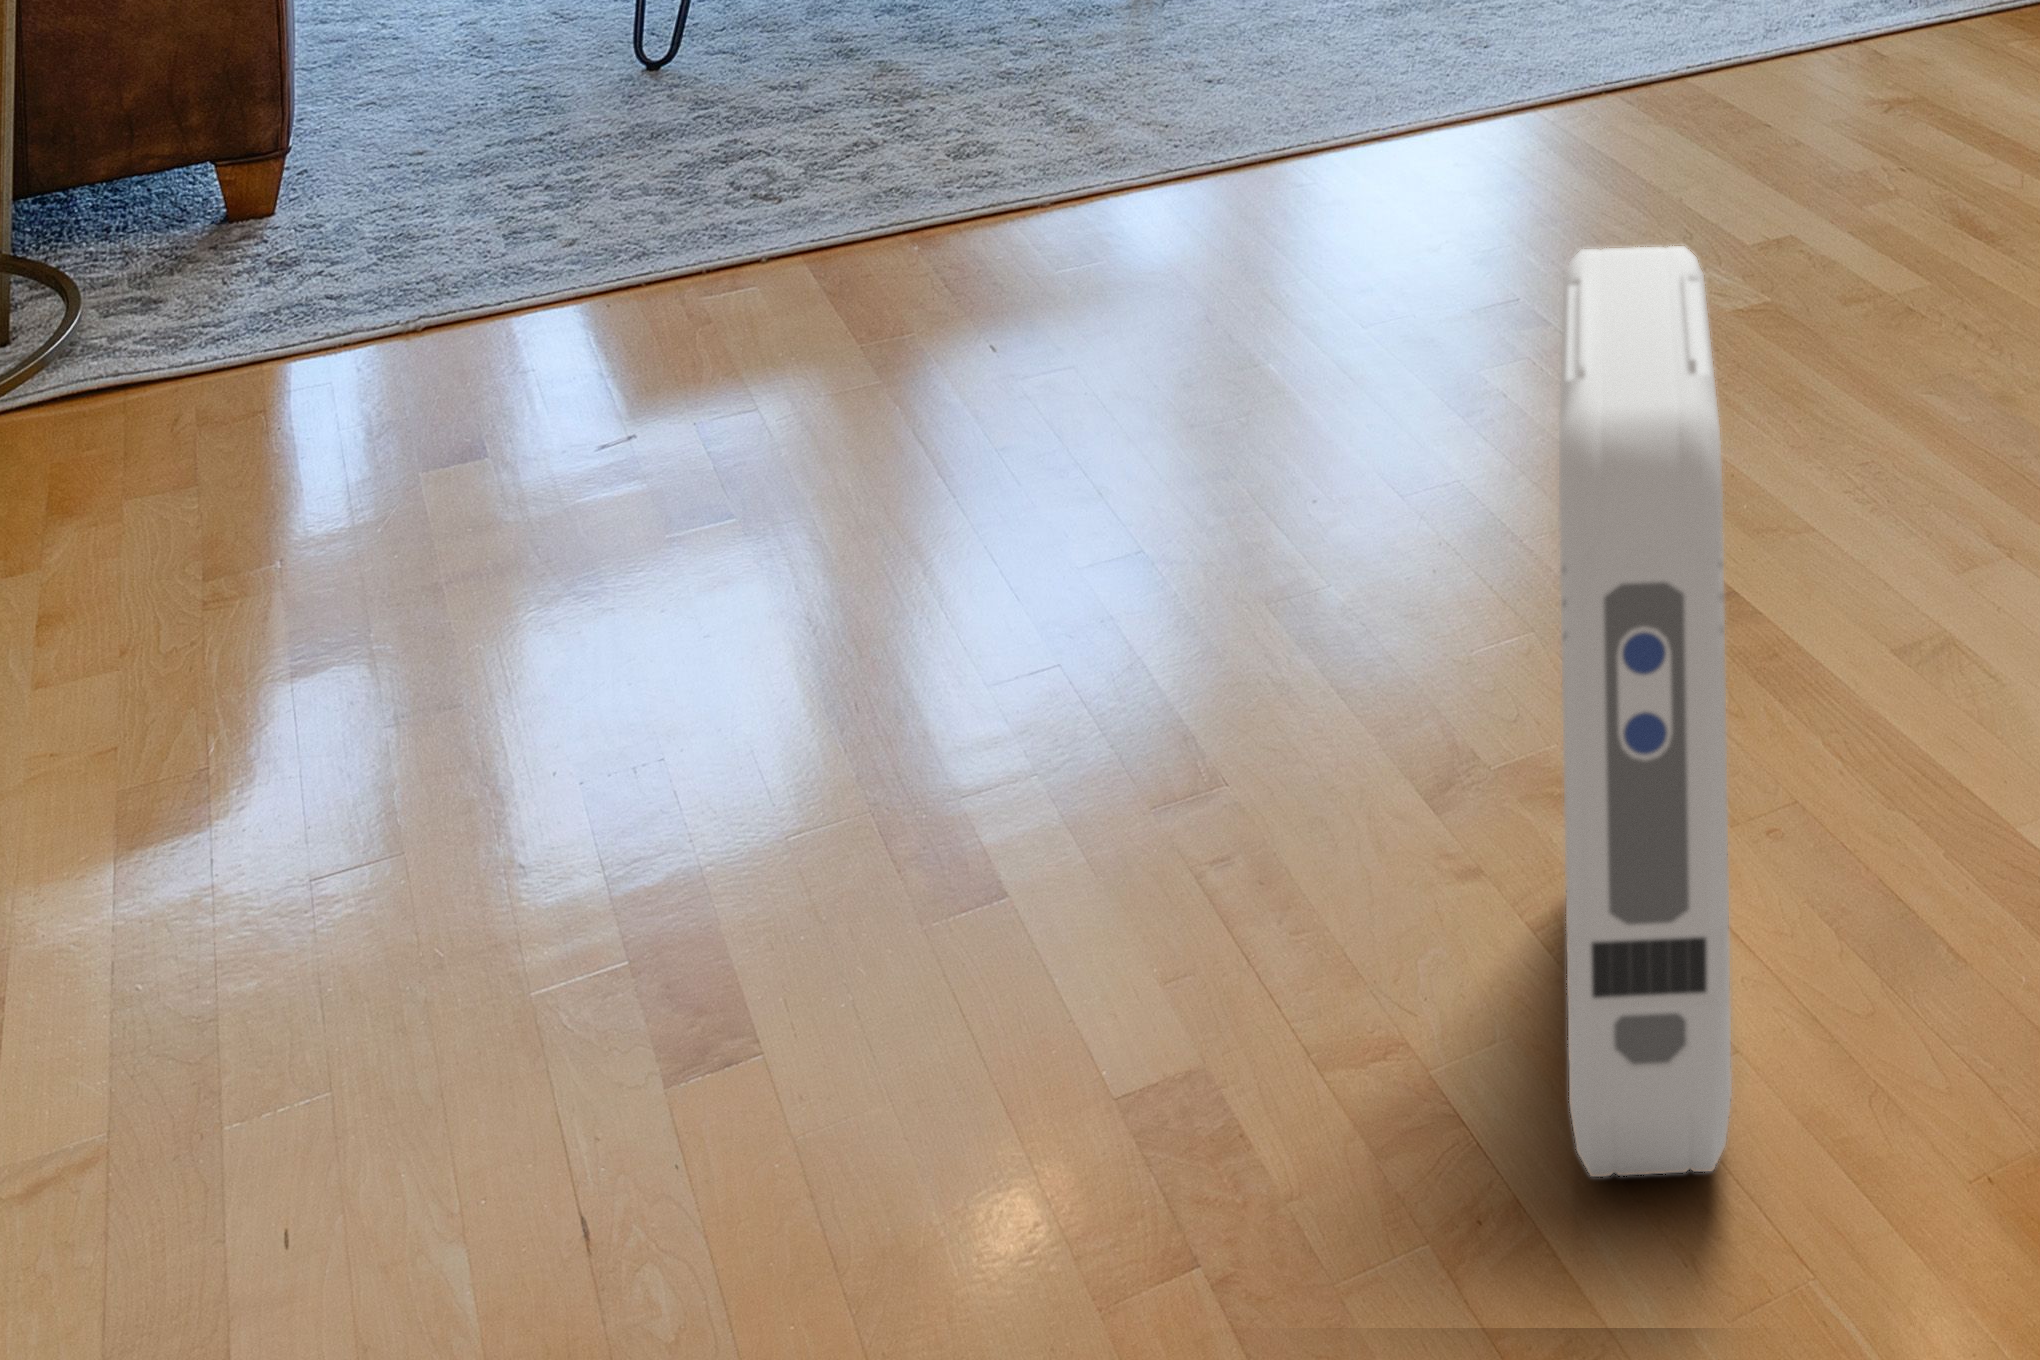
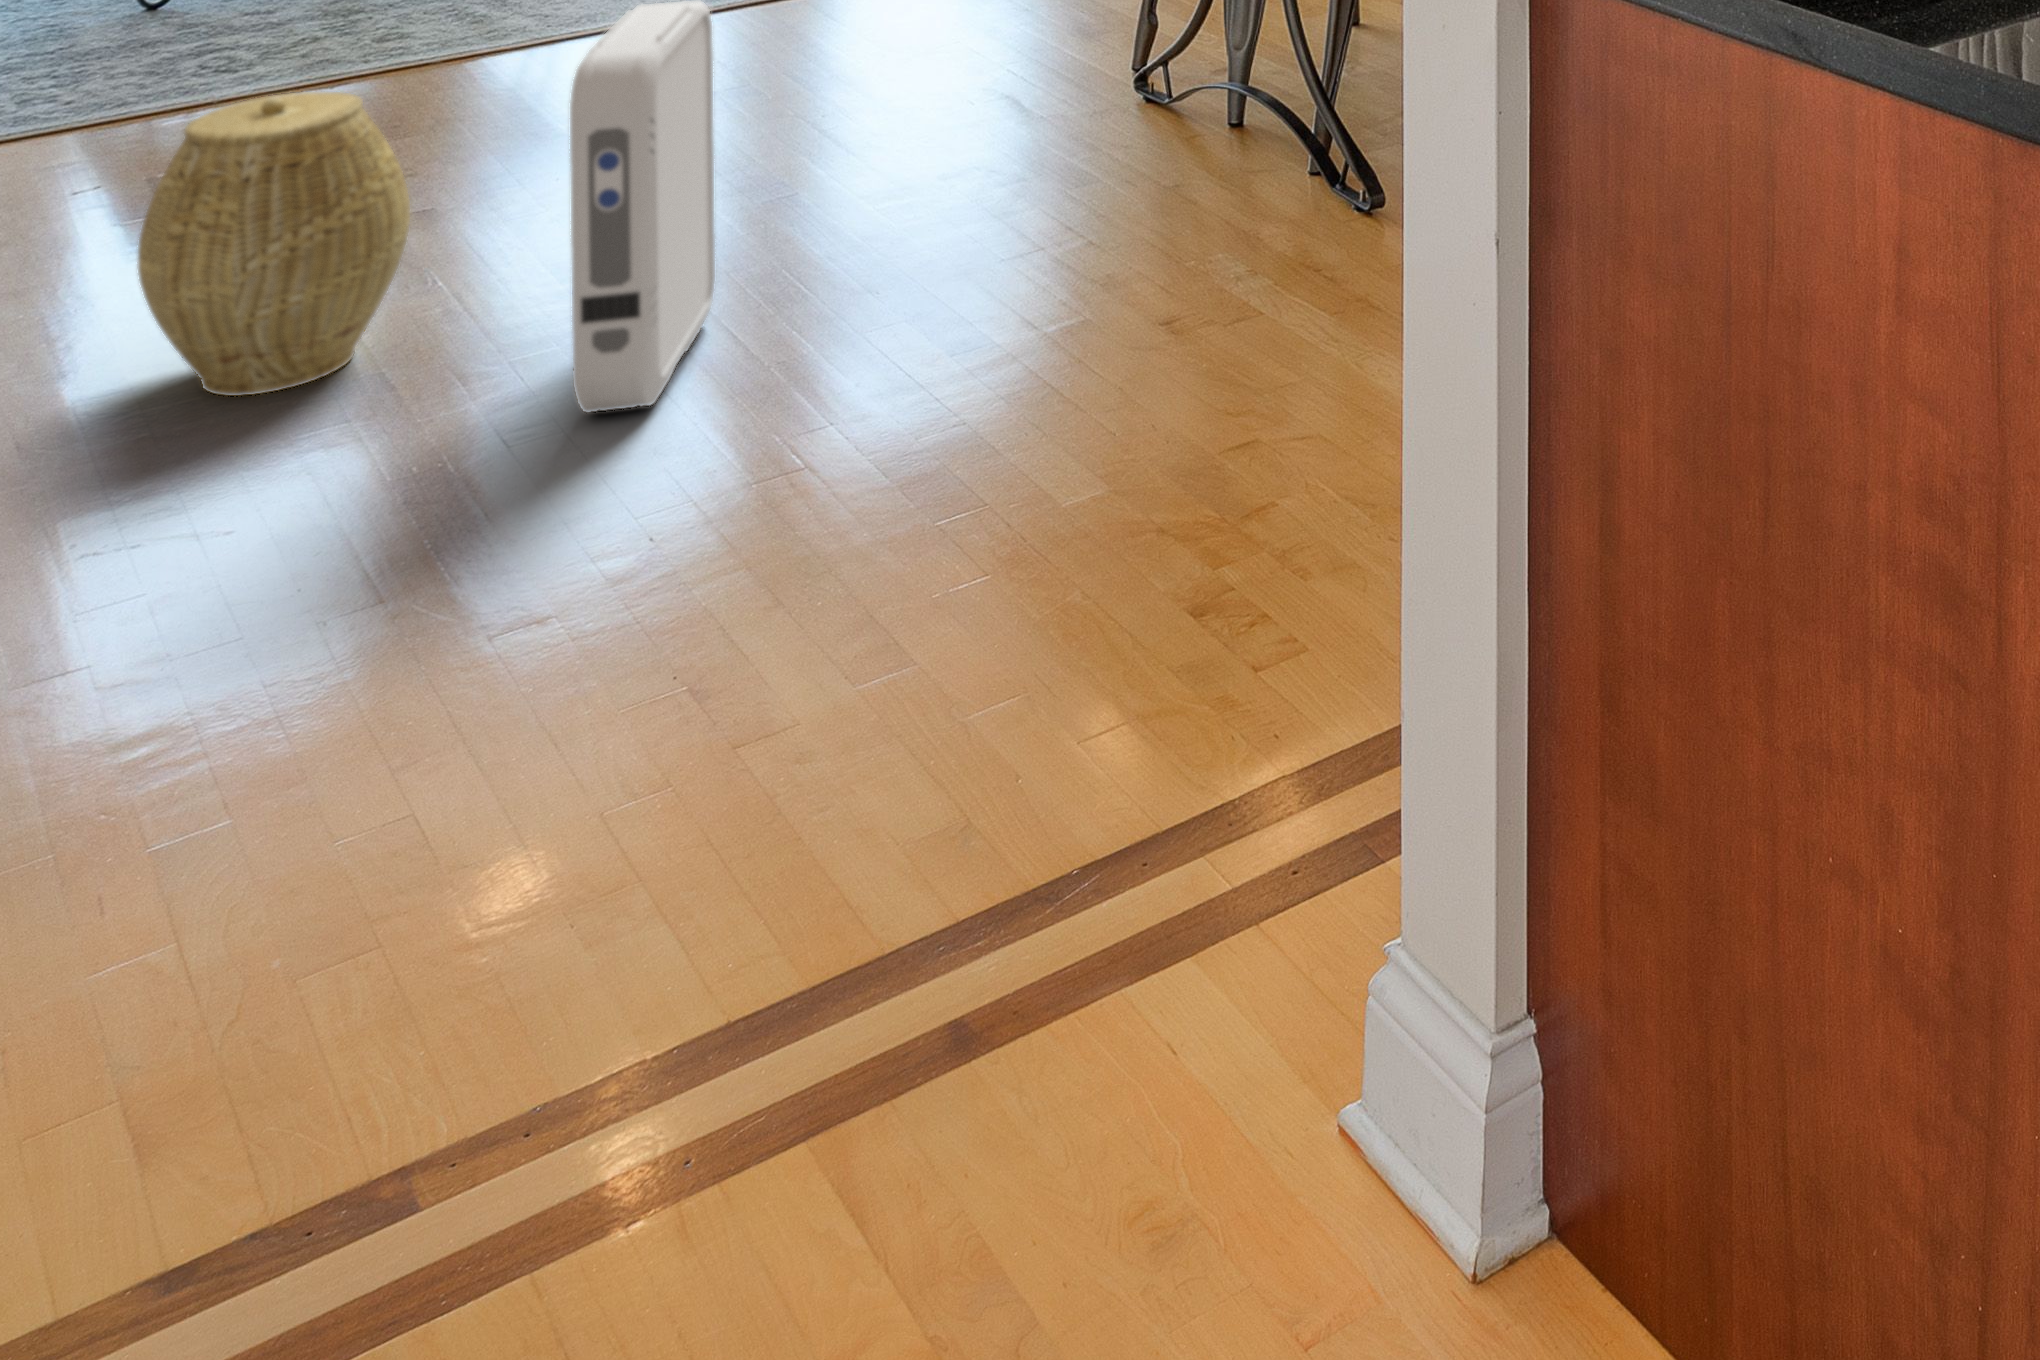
woven basket: none [734,371,1176,996] -> present [137,91,410,396]

